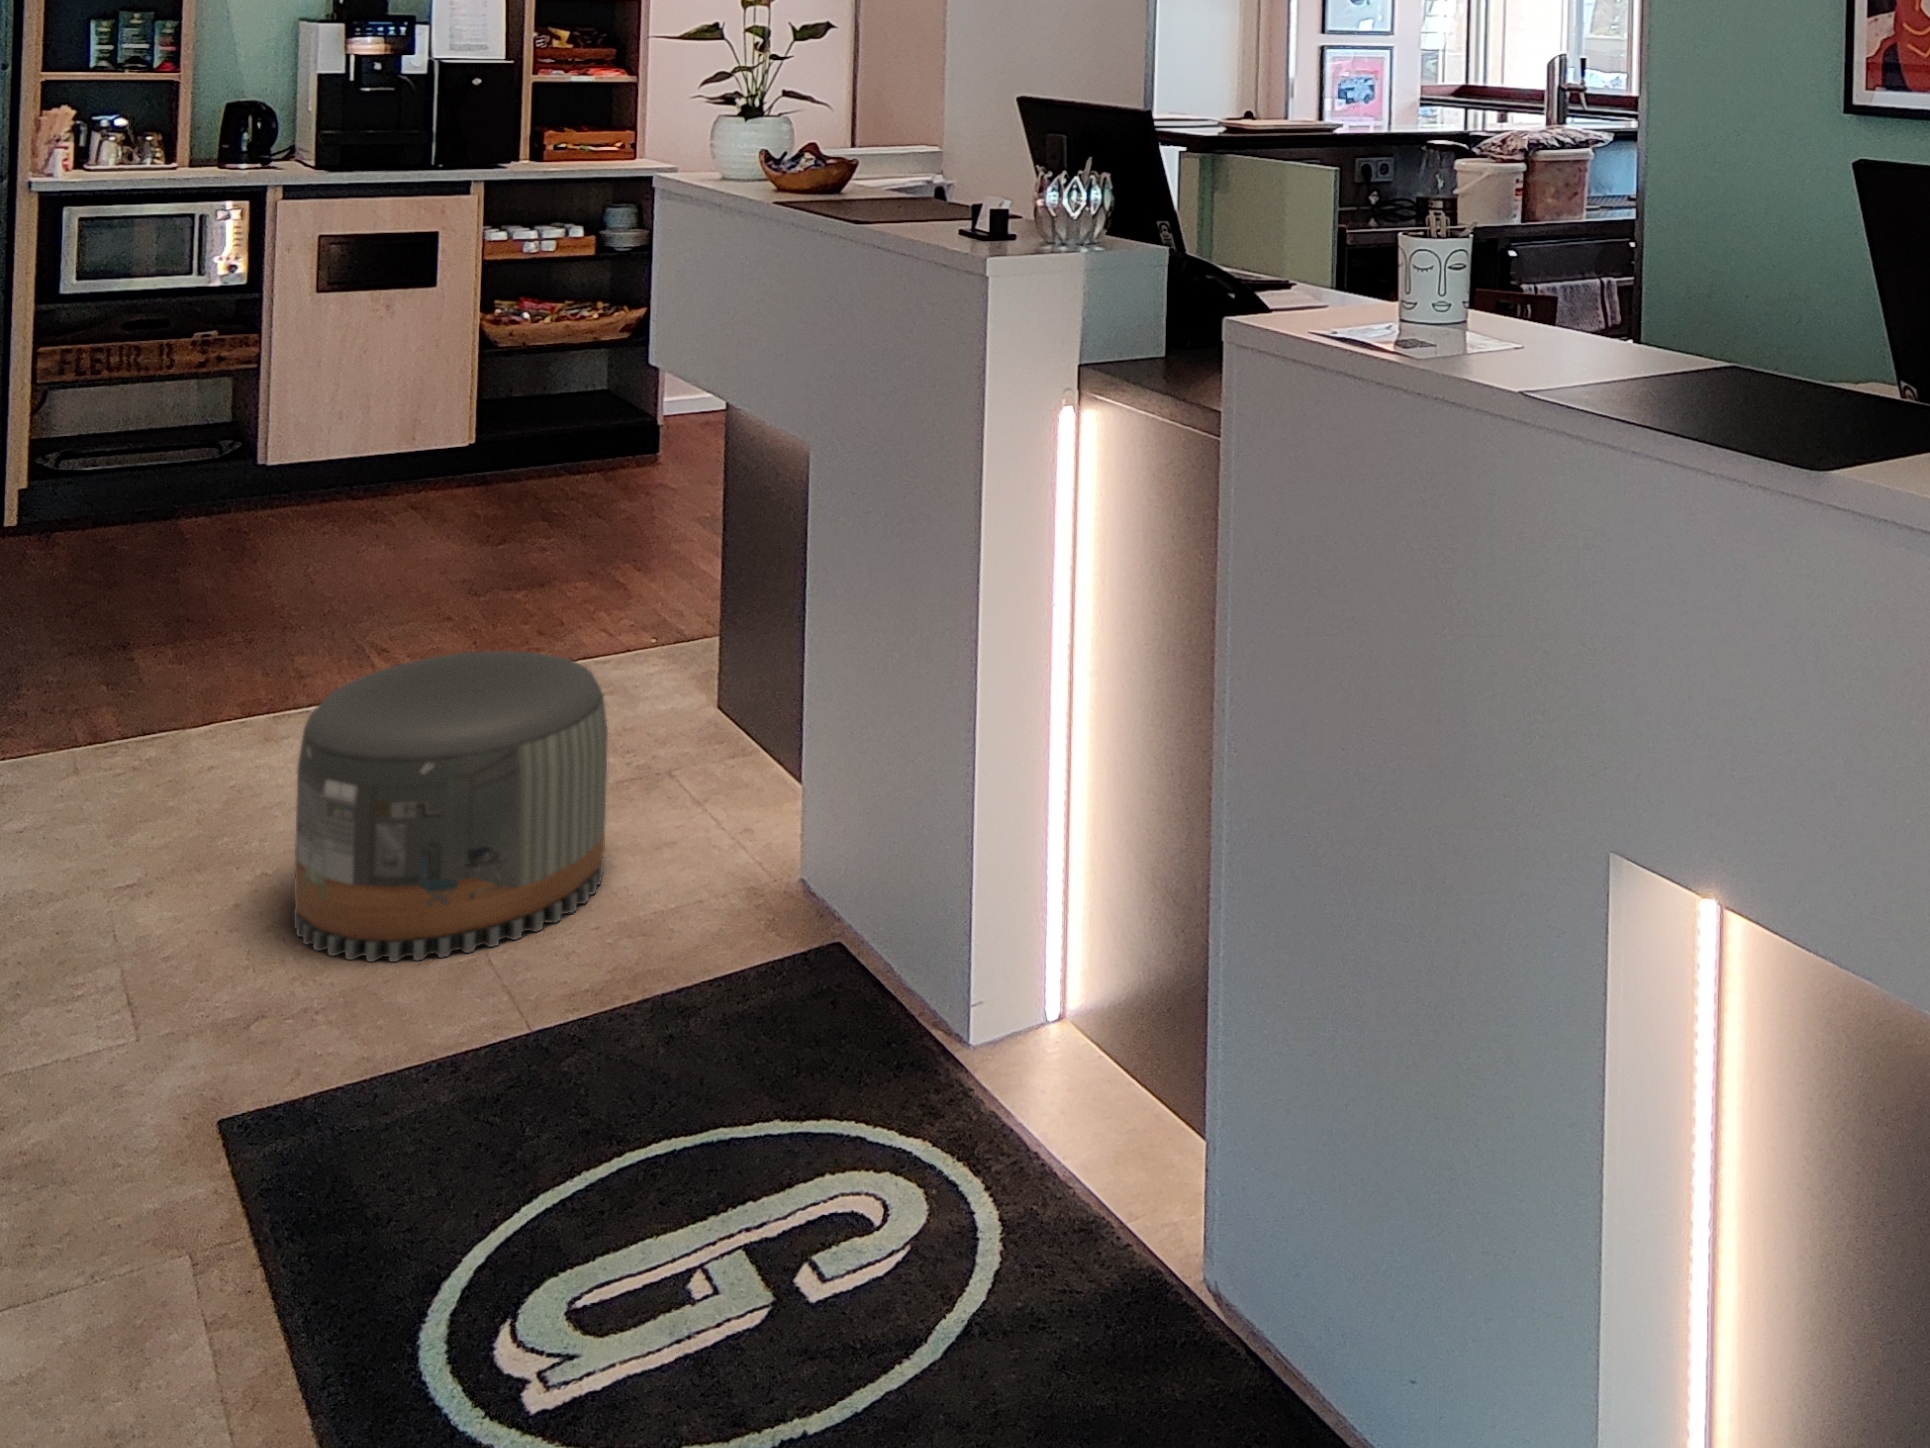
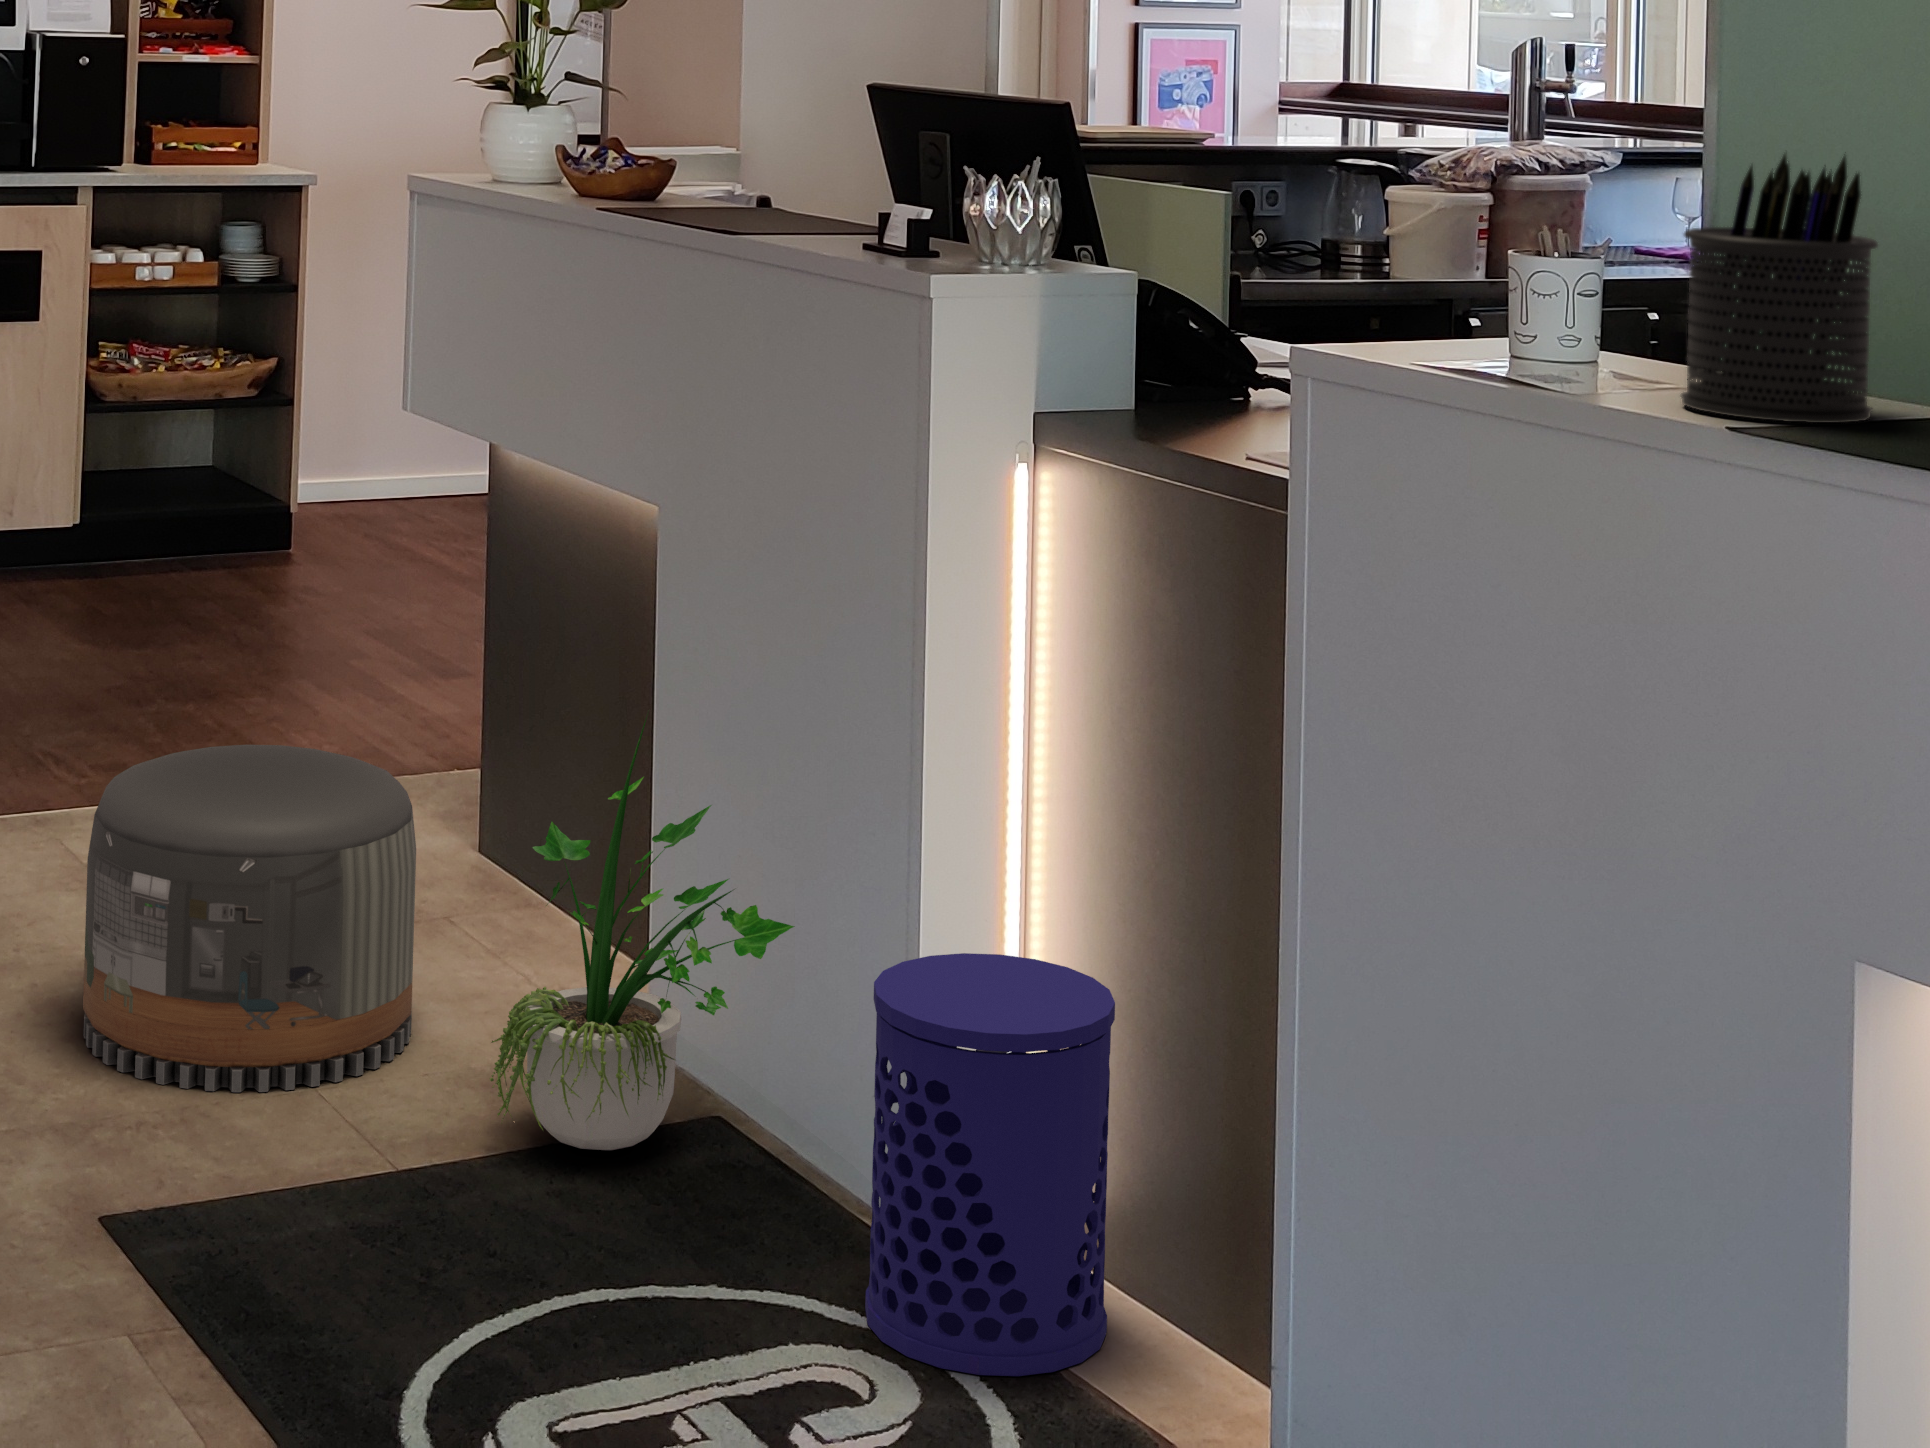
pen holder: none [1517,150,1671,380] -> present [1681,154,1878,423]
potted plant: none [633,612,891,986] -> present [490,717,795,1150]
waste bin: none [914,808,1122,1175] -> present [865,953,1115,1376]

